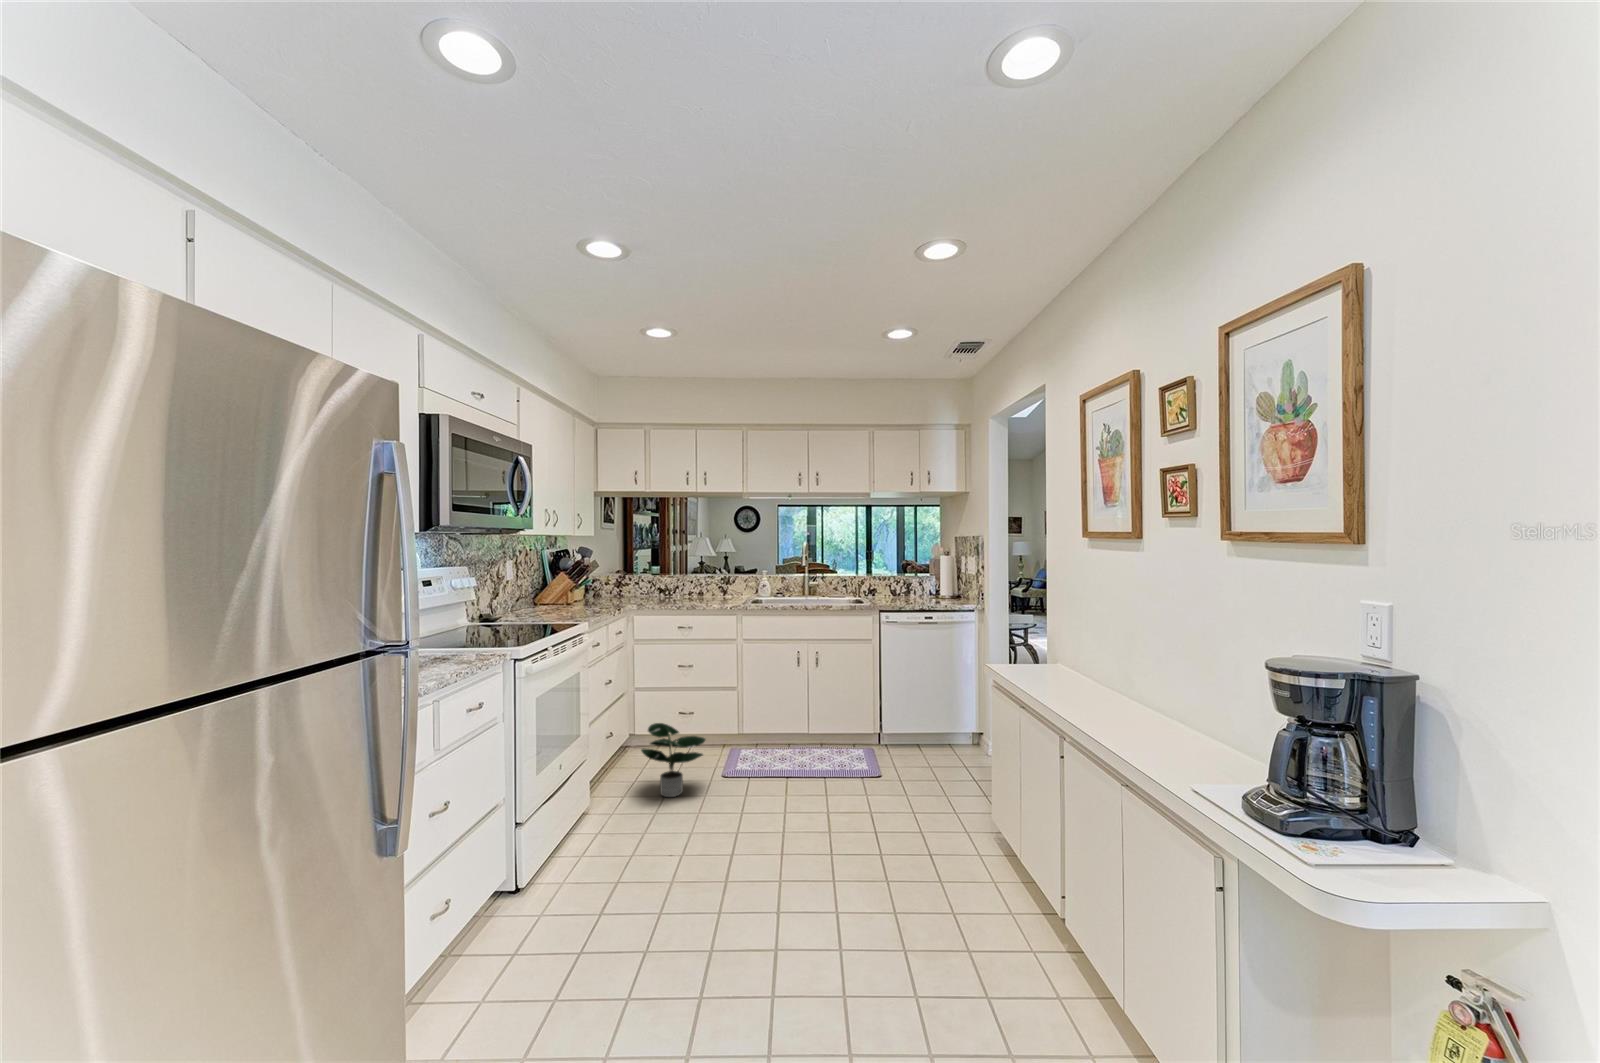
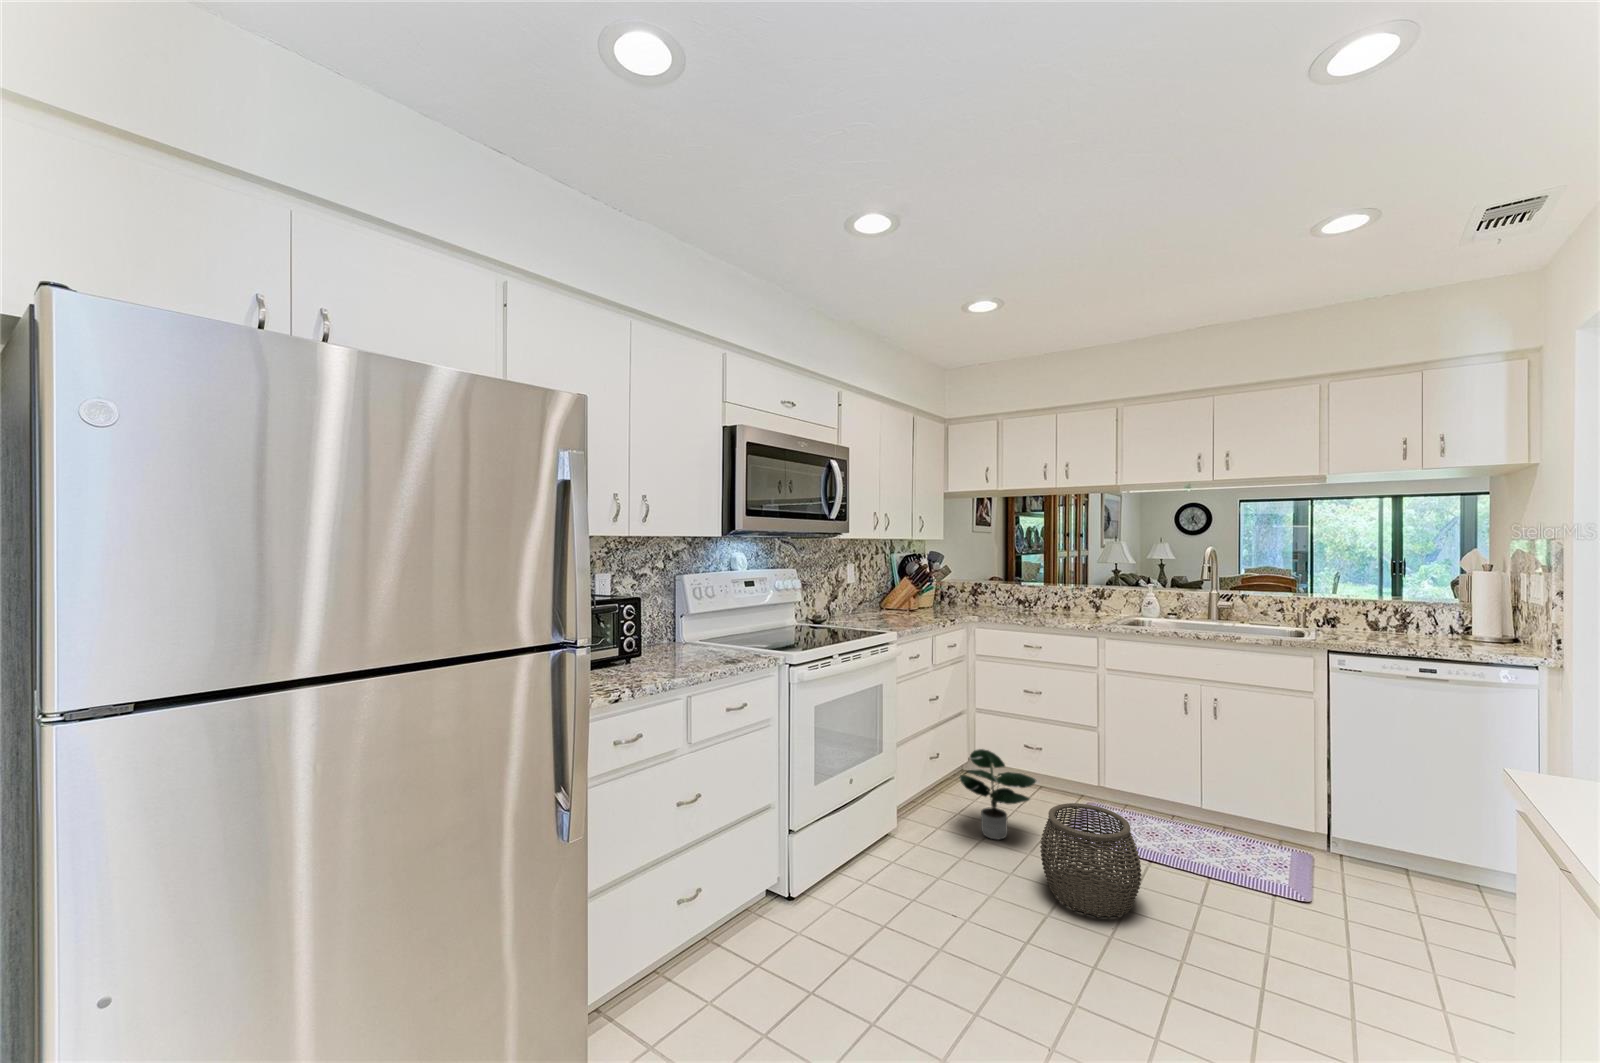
woven basket: none [723,743,794,824] -> present [1040,803,1142,918]

